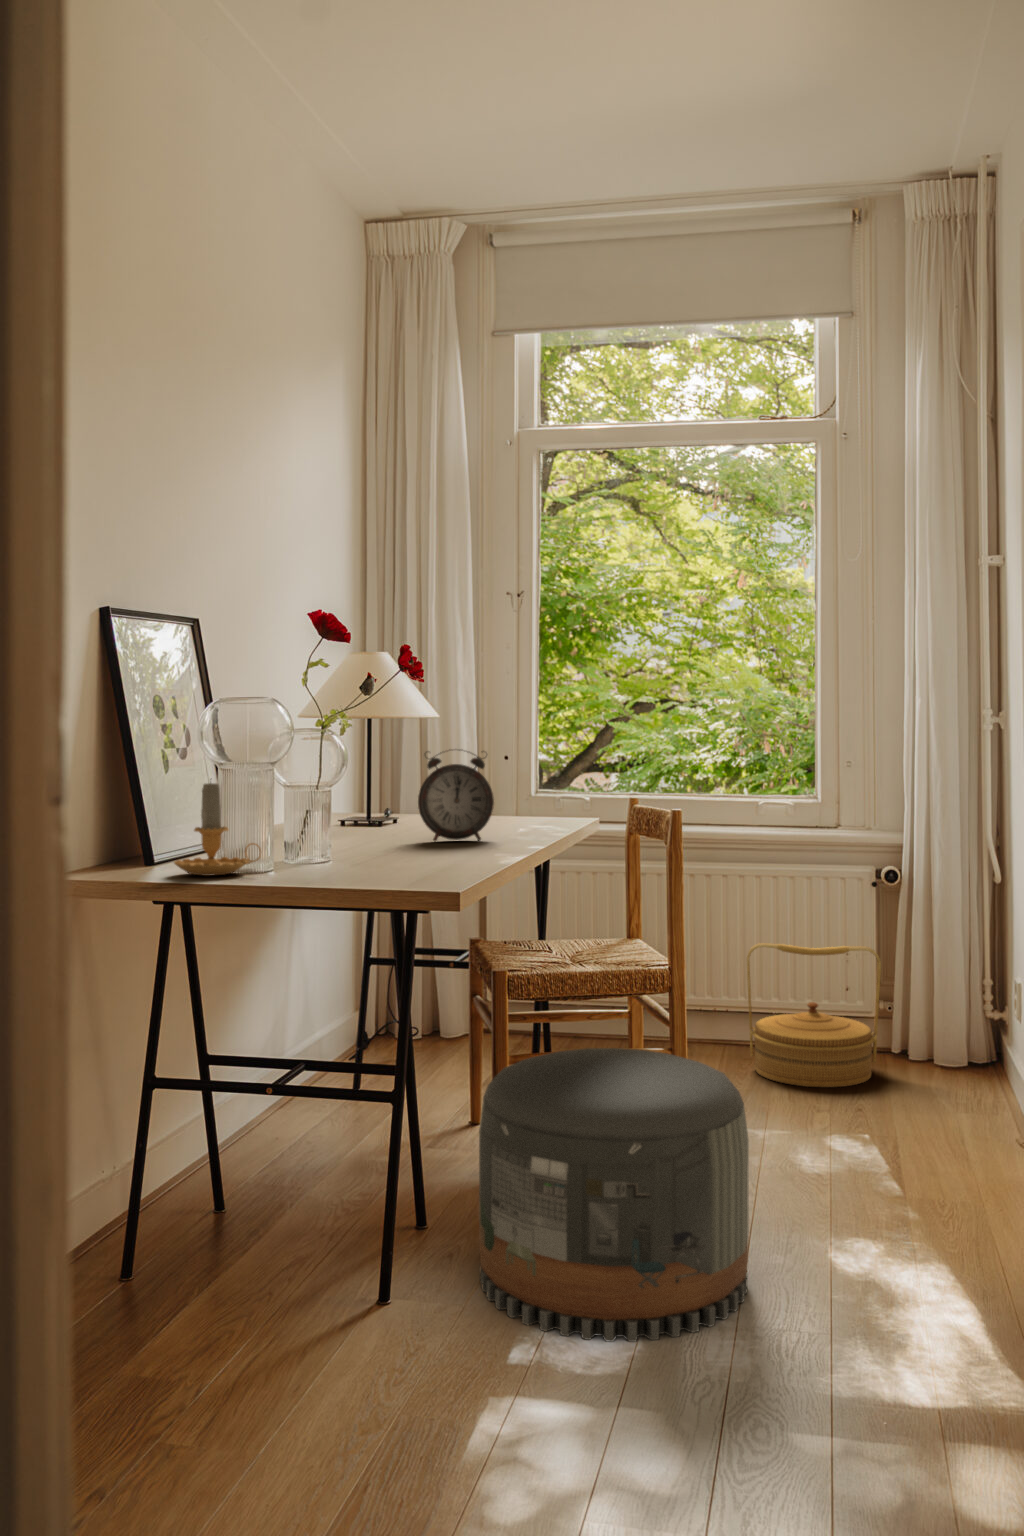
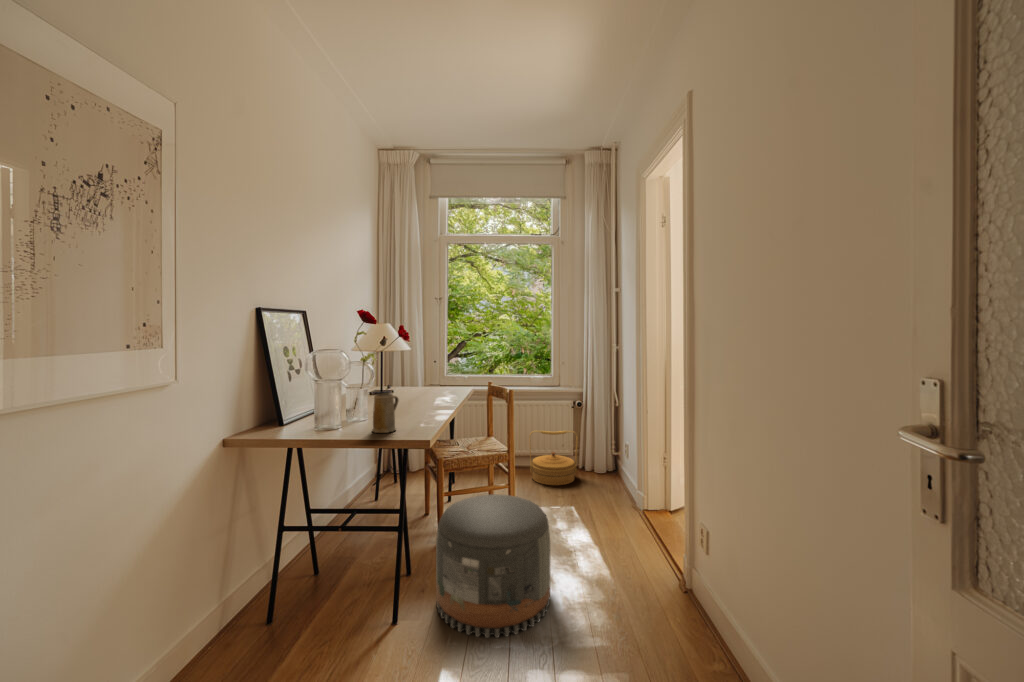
alarm clock: present [418,757,494,841] -> none [405,365,437,404]
candle: present [174,783,261,876] -> none [293,389,336,435]
mug: none [336,792,394,876] -> present [372,394,399,433]

